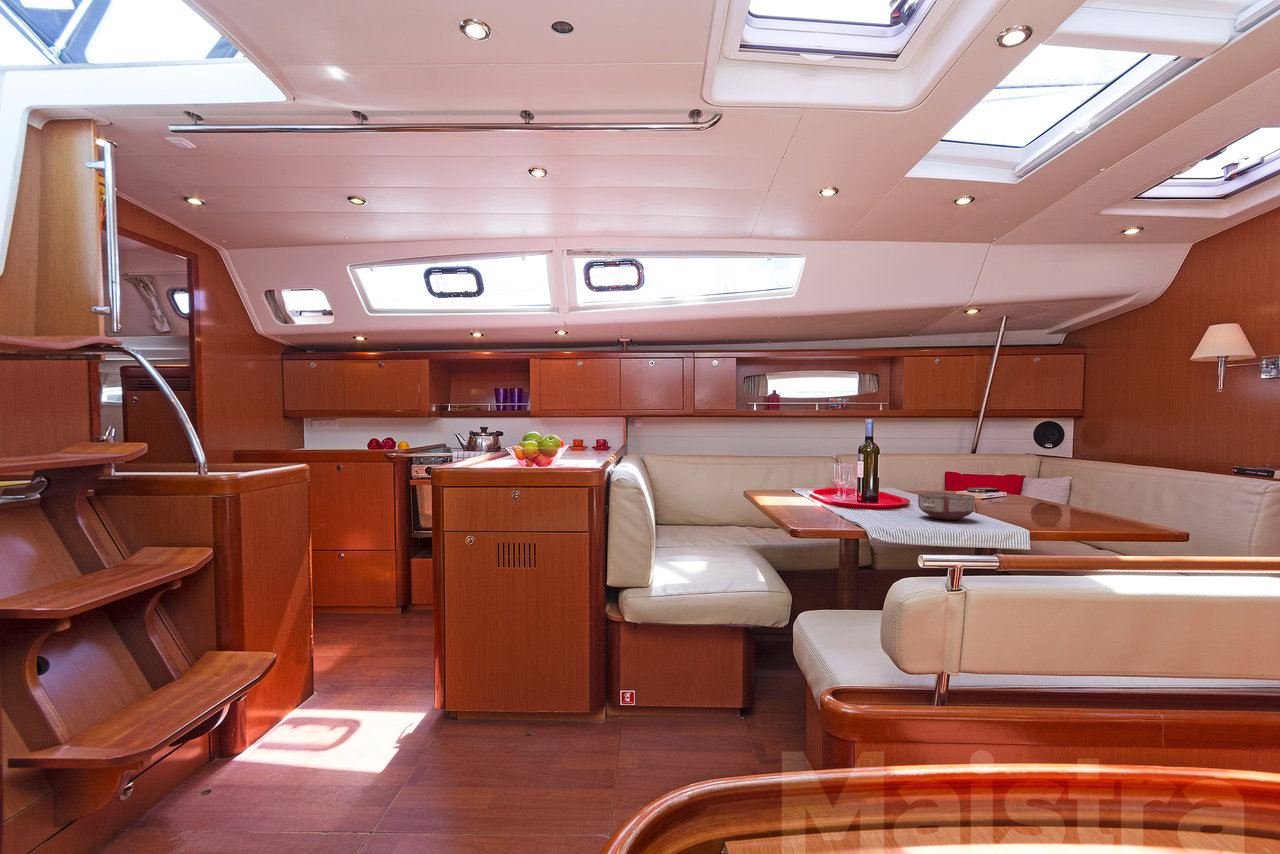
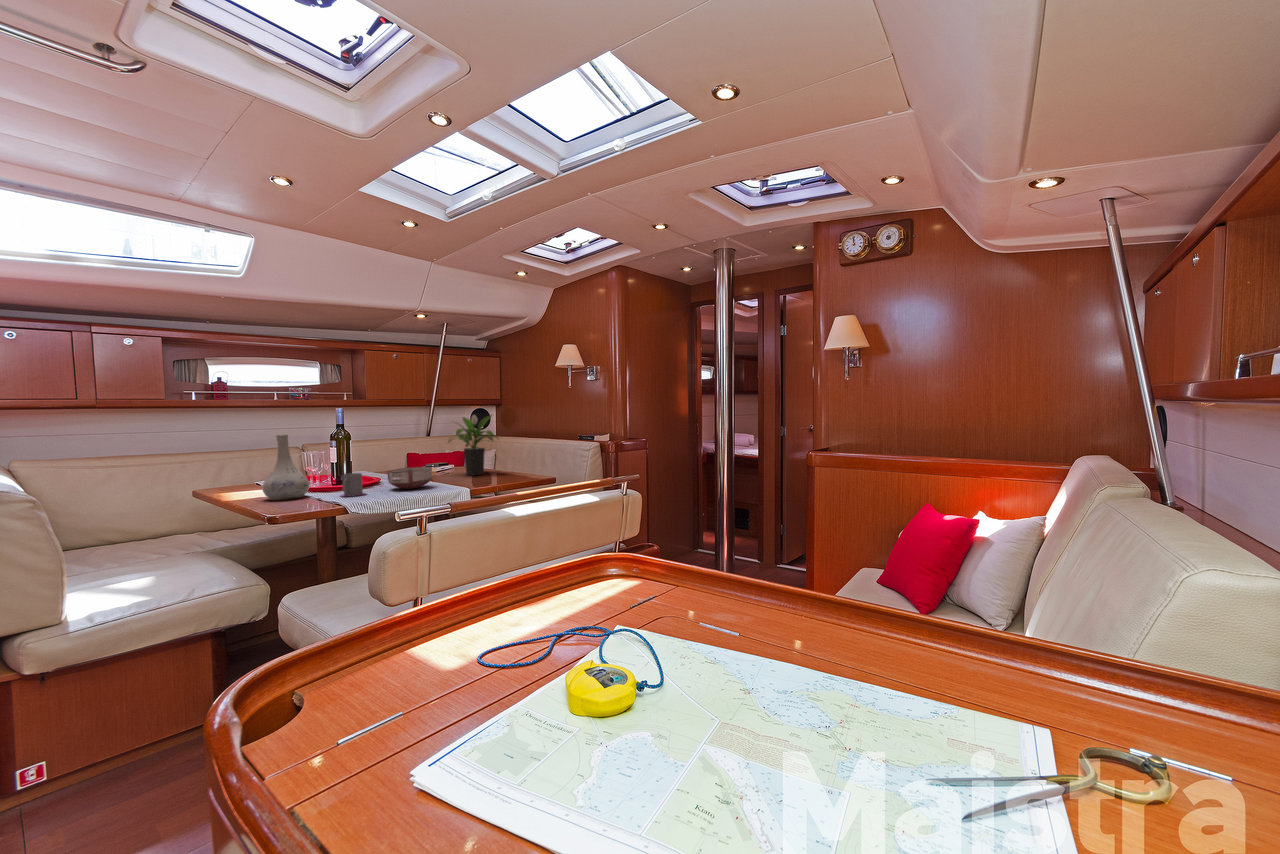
potted plant: none [998,432,1080,513] -> present [448,415,498,475]
vase: none [792,444,834,511] -> present [262,434,310,501]
mug: none [864,492,892,519] -> present [341,473,366,497]

